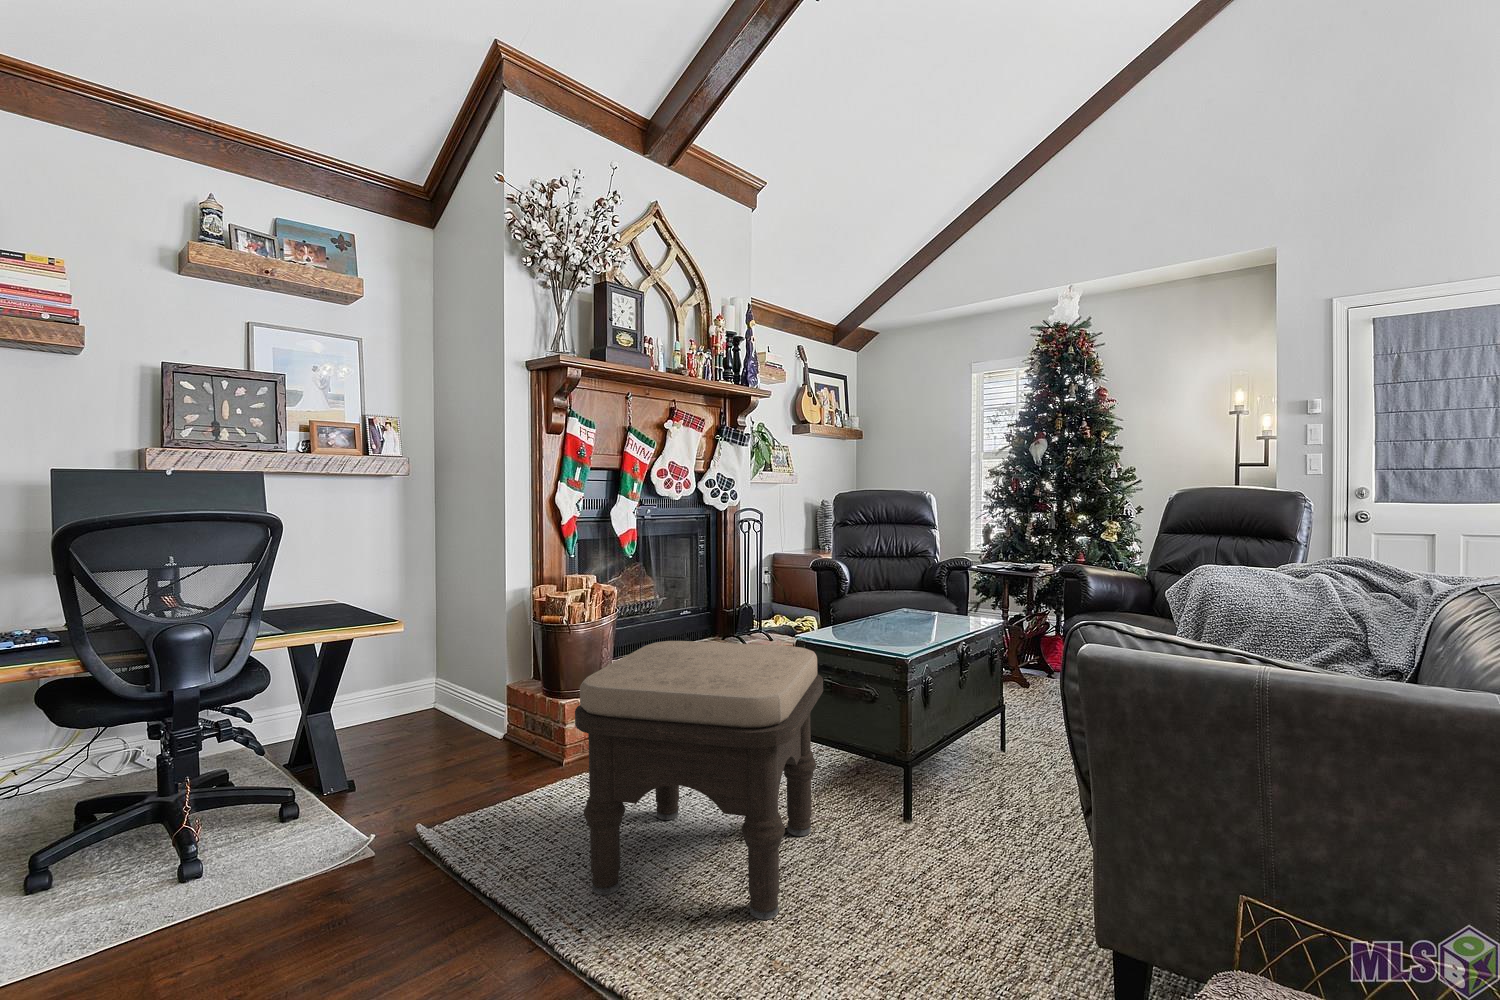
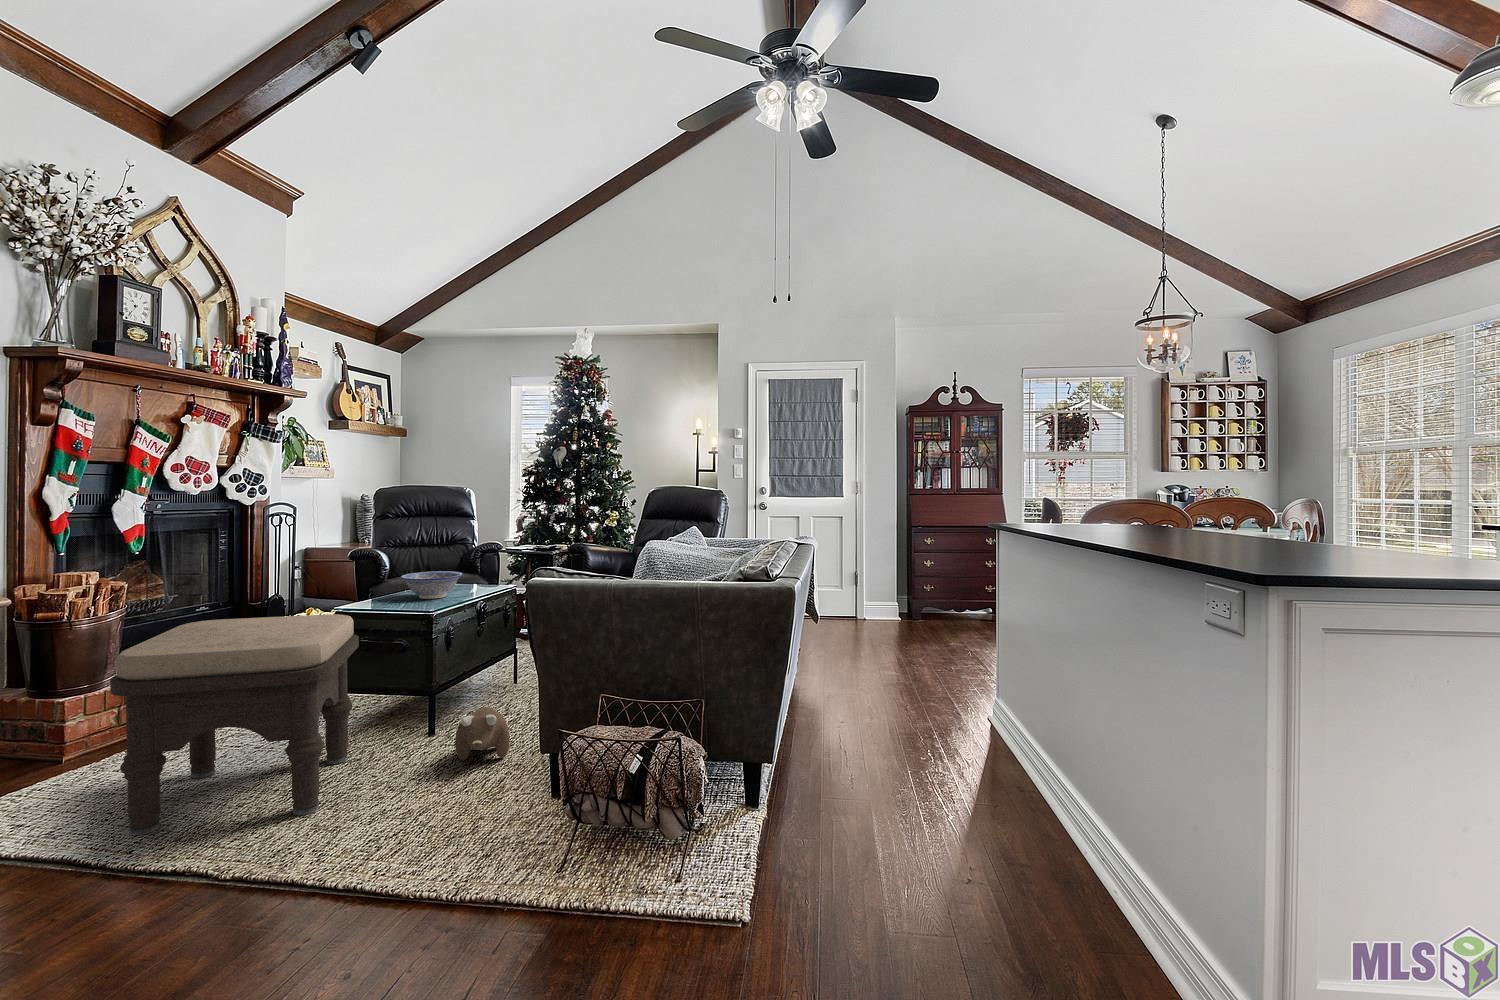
decorative bowl: none [866,594,940,629] -> present [401,571,463,599]
plush toy: none [944,801,1023,886] -> present [455,707,510,761]

